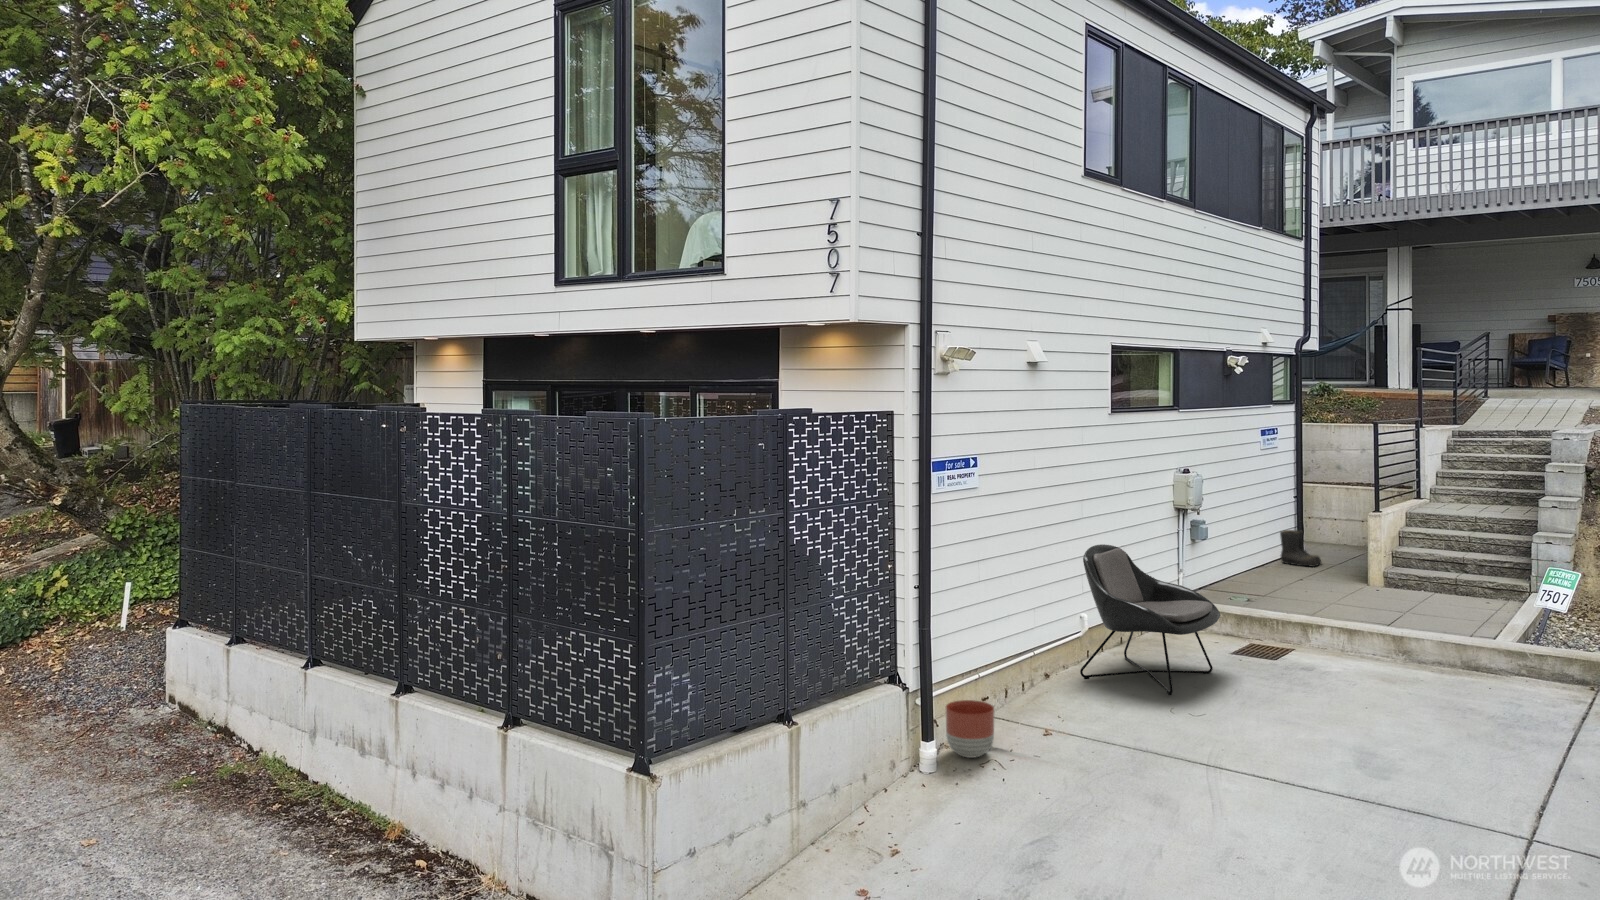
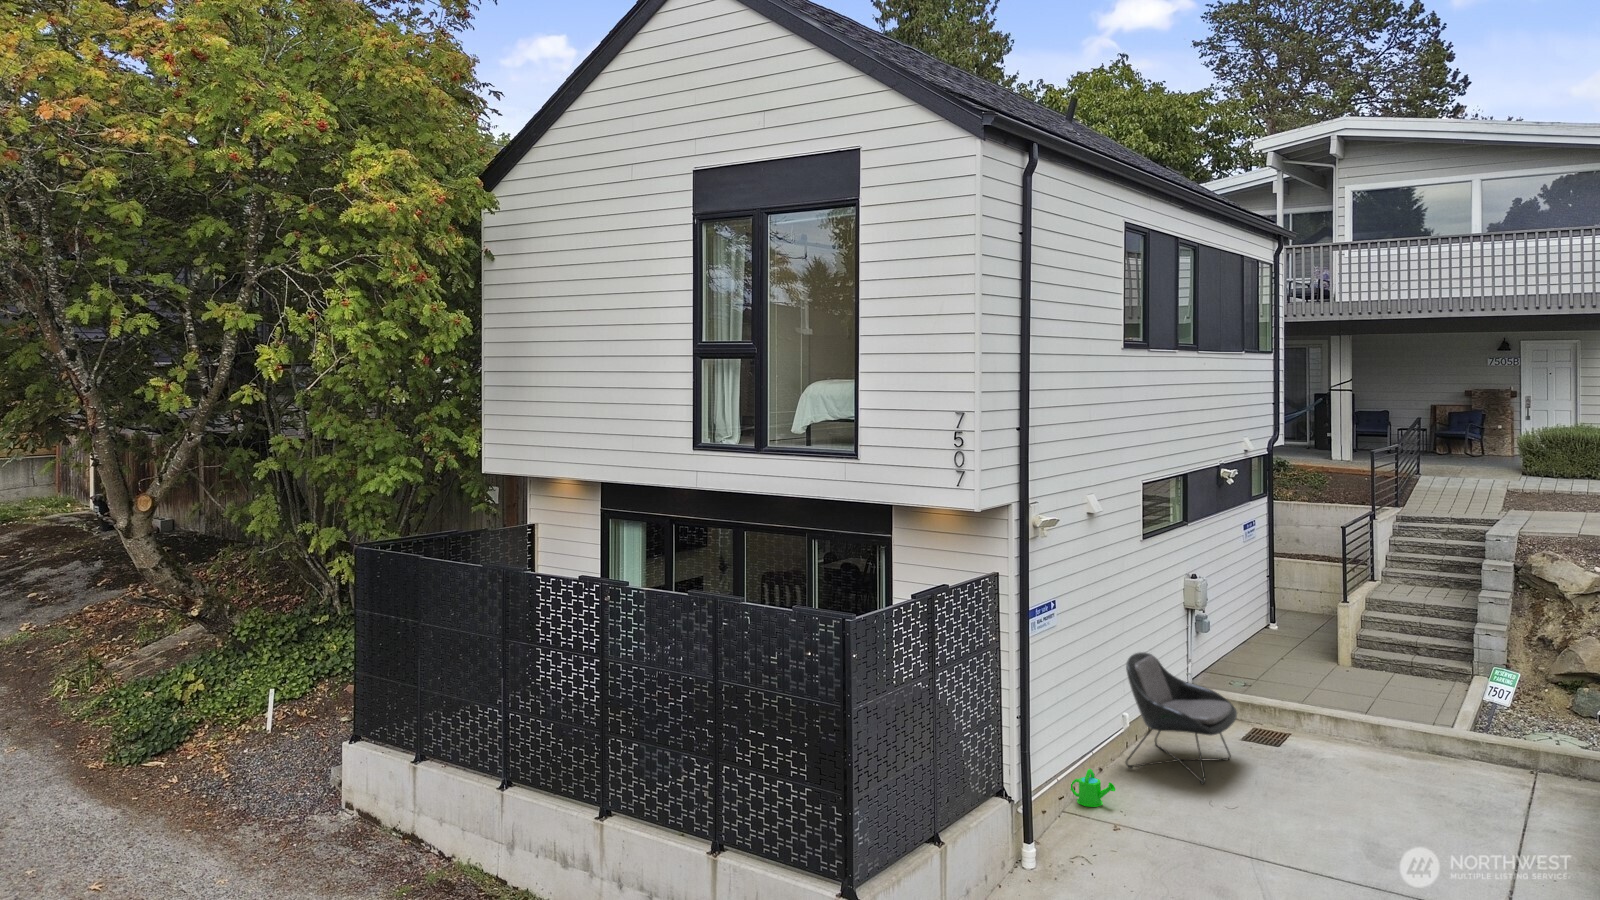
boots: present [1280,530,1322,567] -> none [1260,610,1296,643]
watering can: none [1002,670,1055,715] -> present [1071,769,1115,807]
planter: present [946,700,994,758] -> none [1038,802,1078,851]

